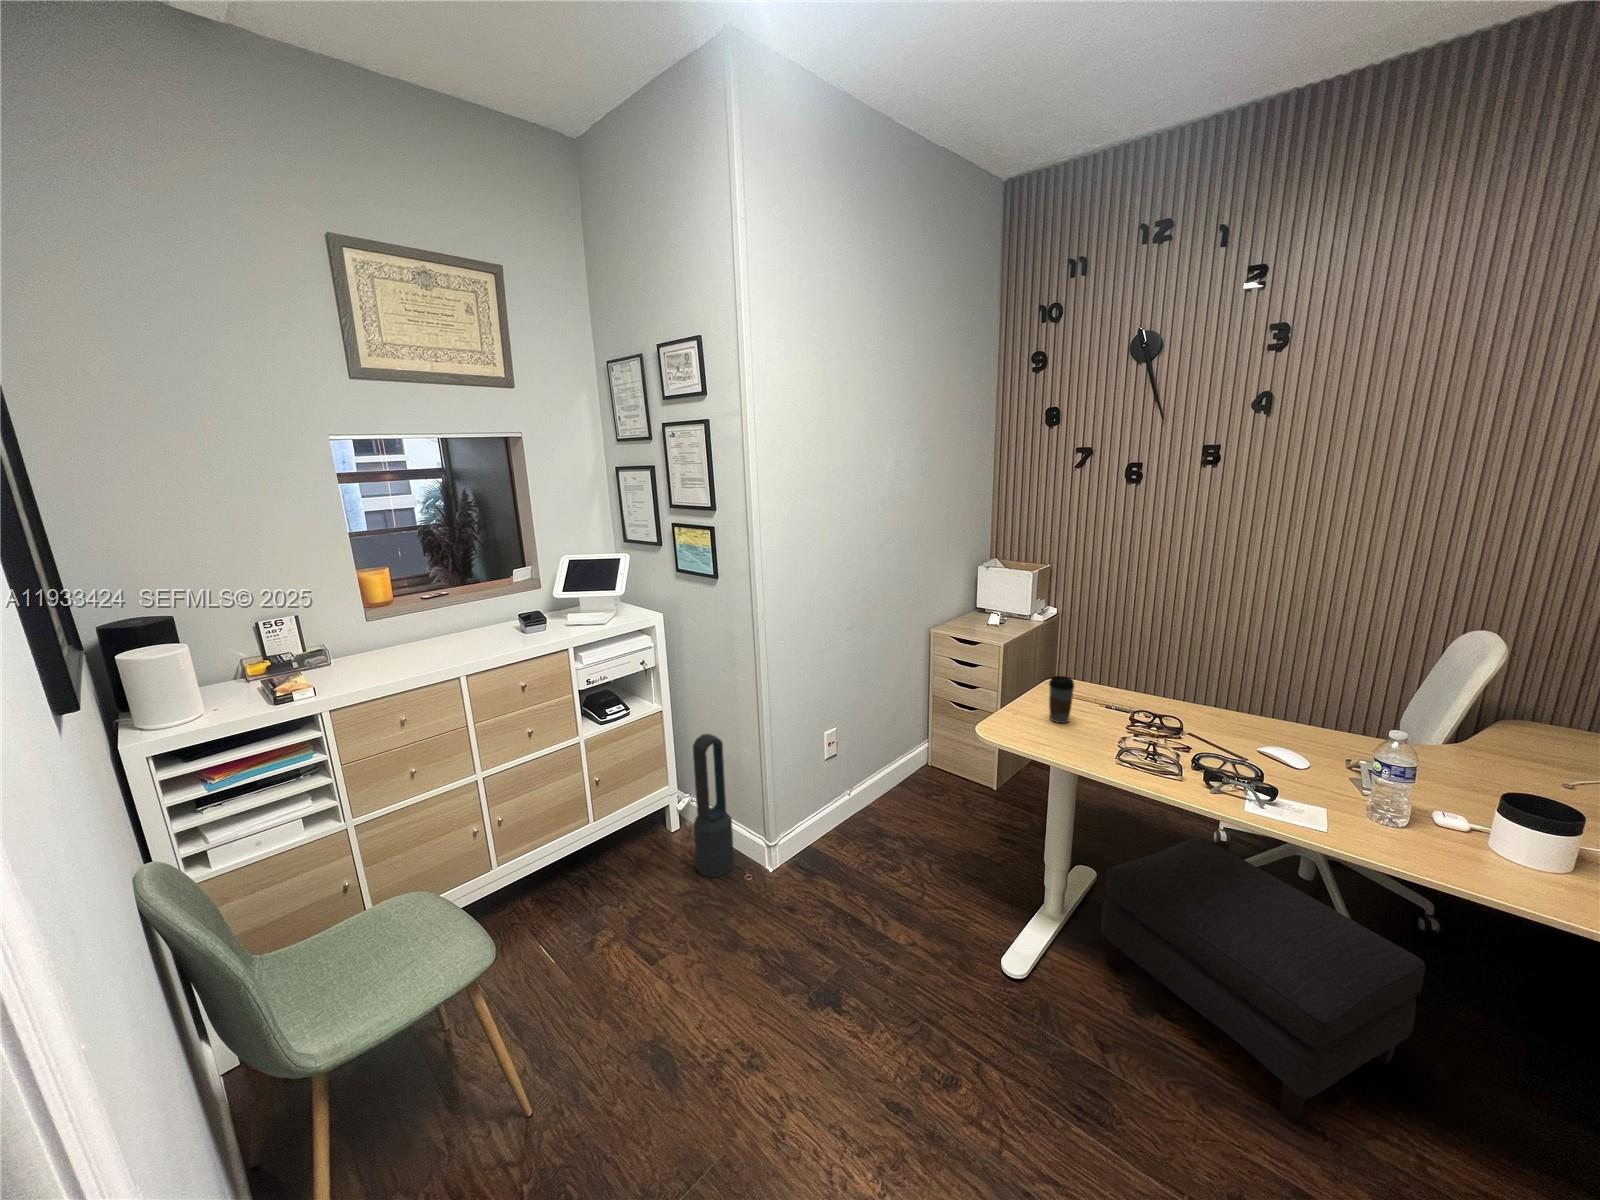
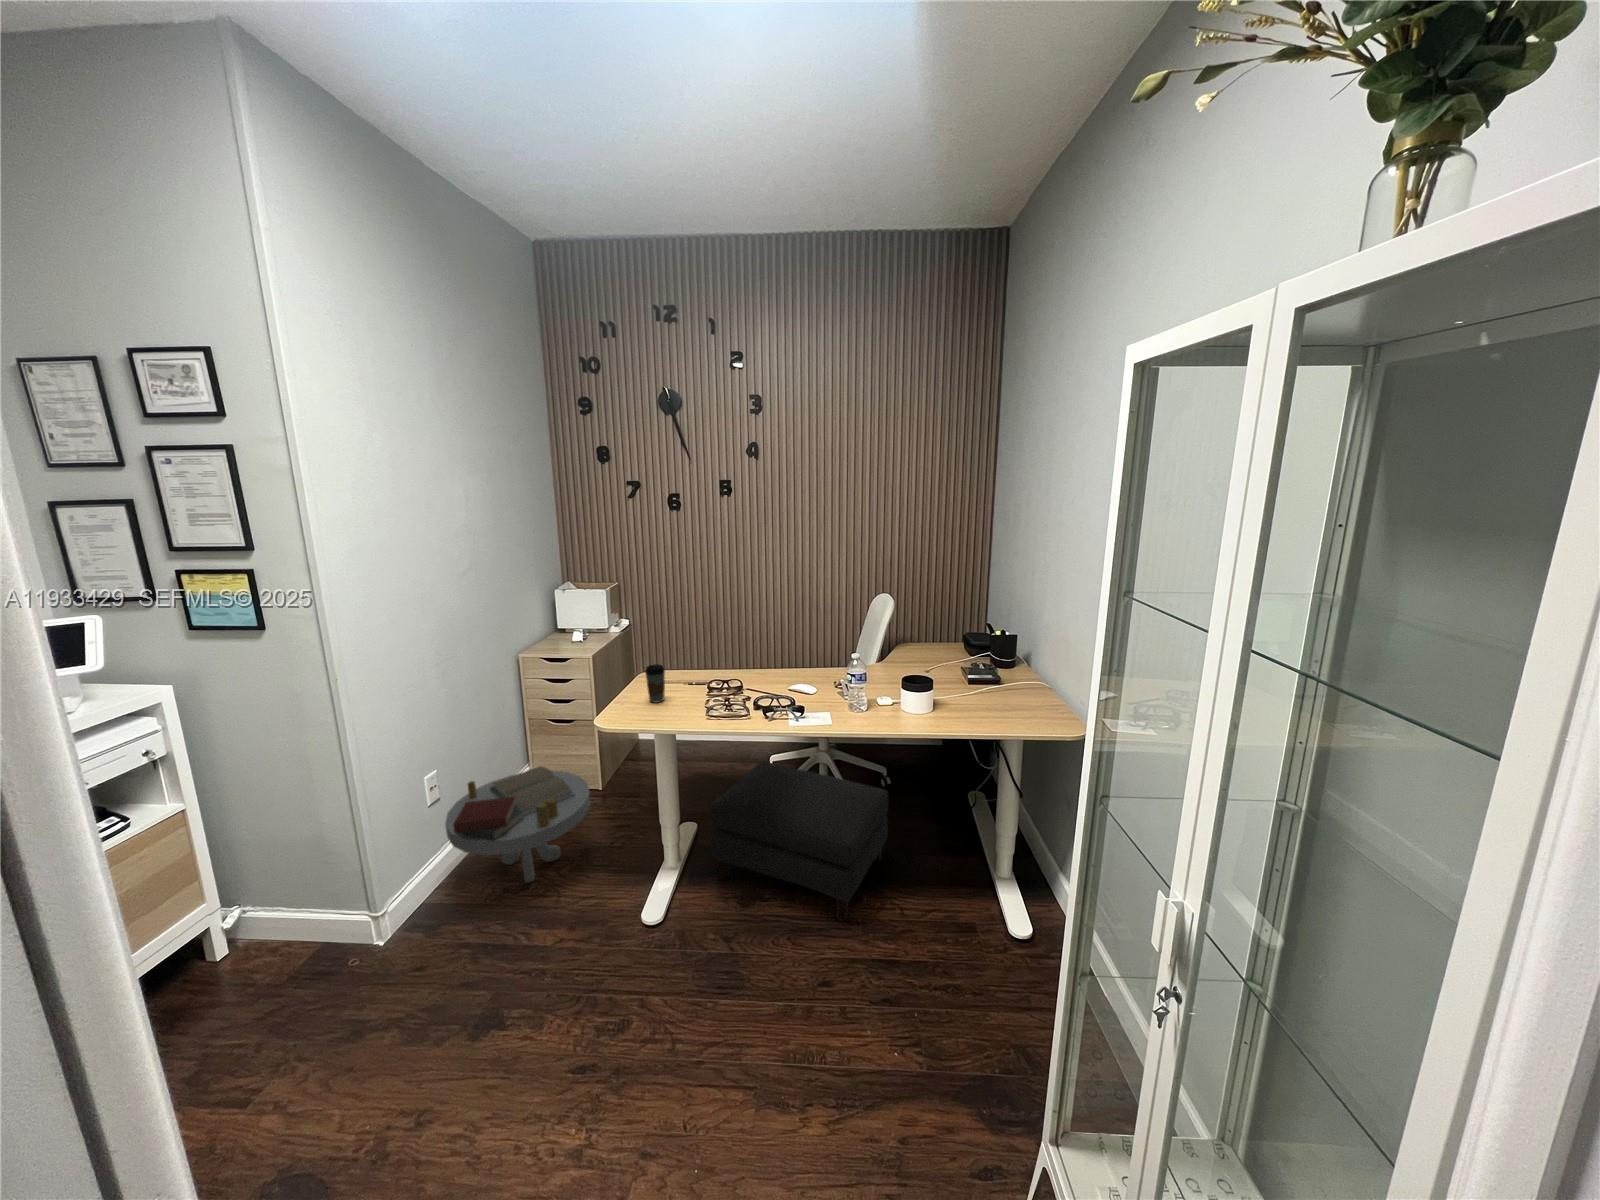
air purifier: present [693,734,734,877] -> none [248,815,330,985]
side table: none [832,751,970,872] -> present [445,766,591,883]

